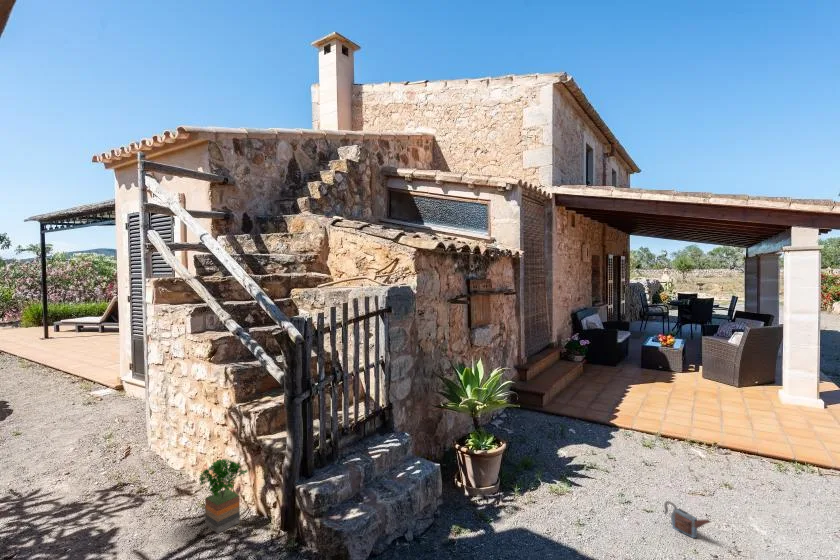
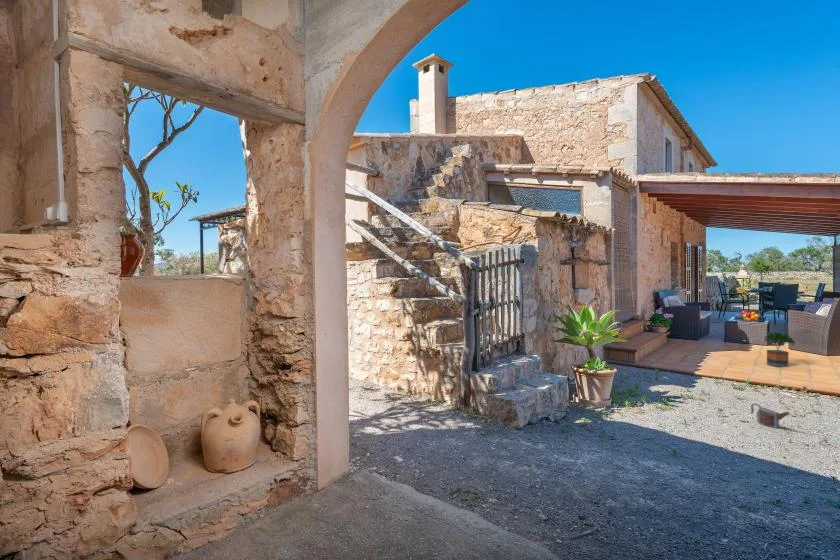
potted tree: present [199,459,248,533] -> present [765,333,795,367]

